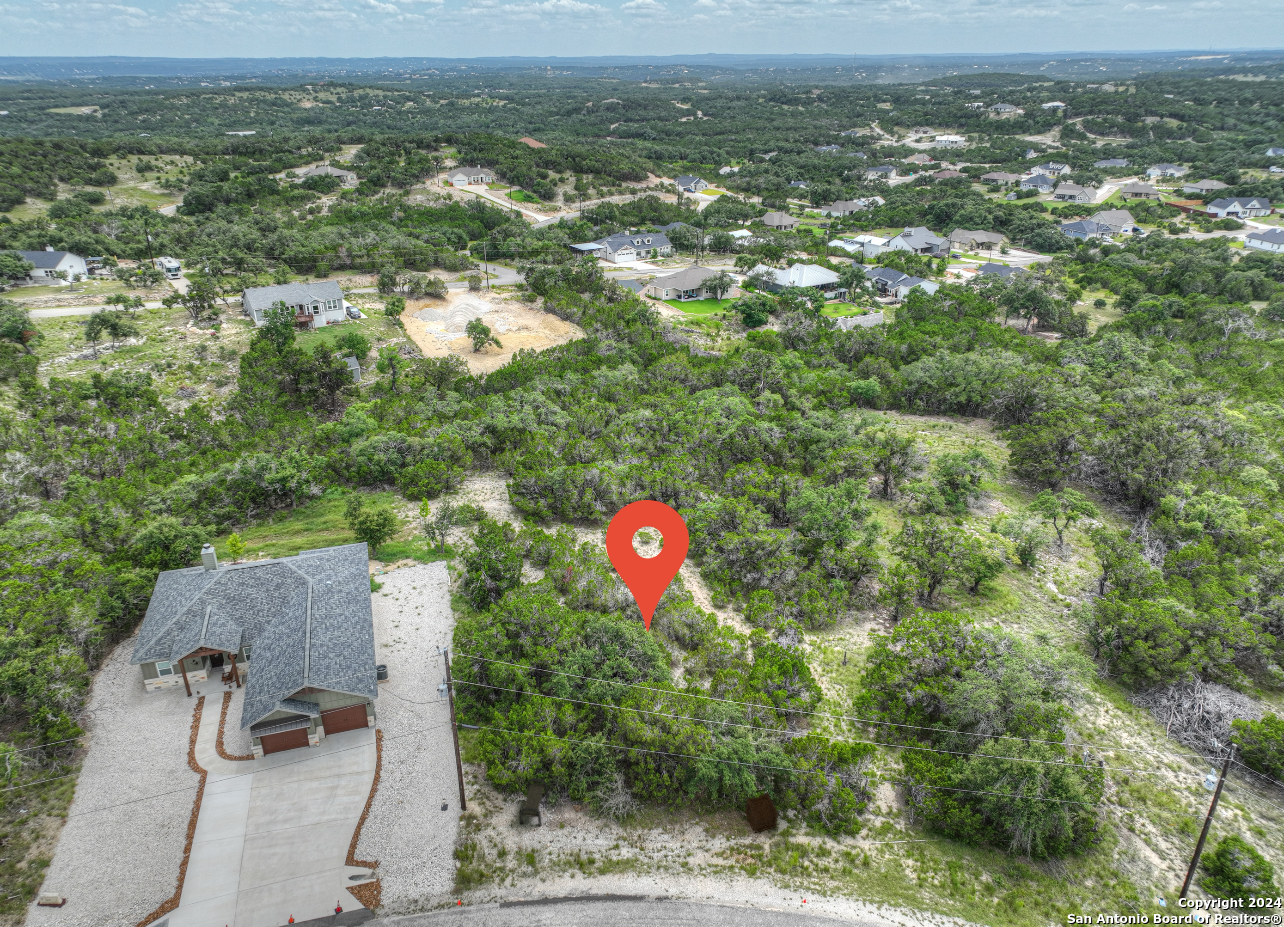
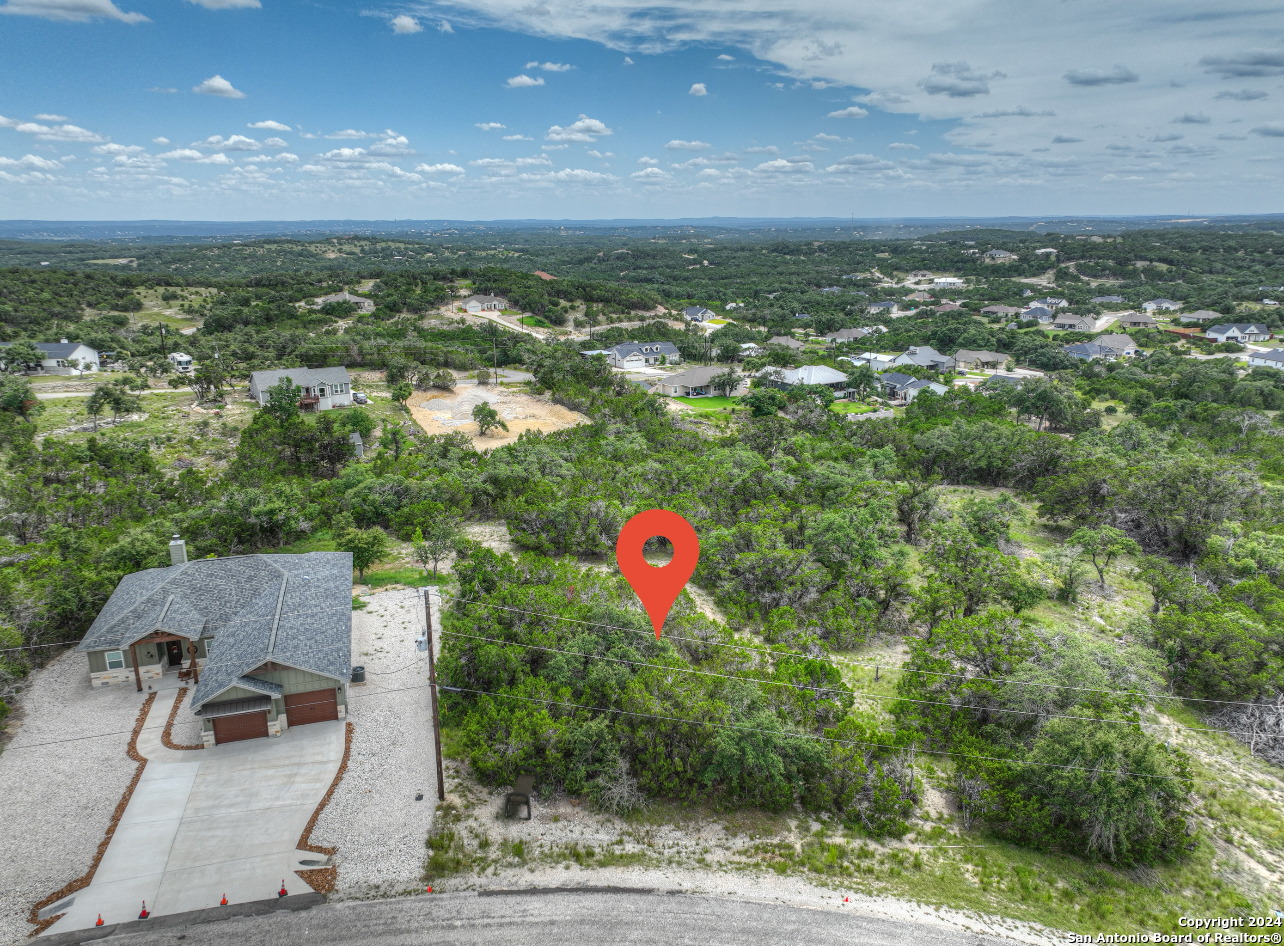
wooden crate: present [745,793,779,833] -> none [770,788,809,833]

